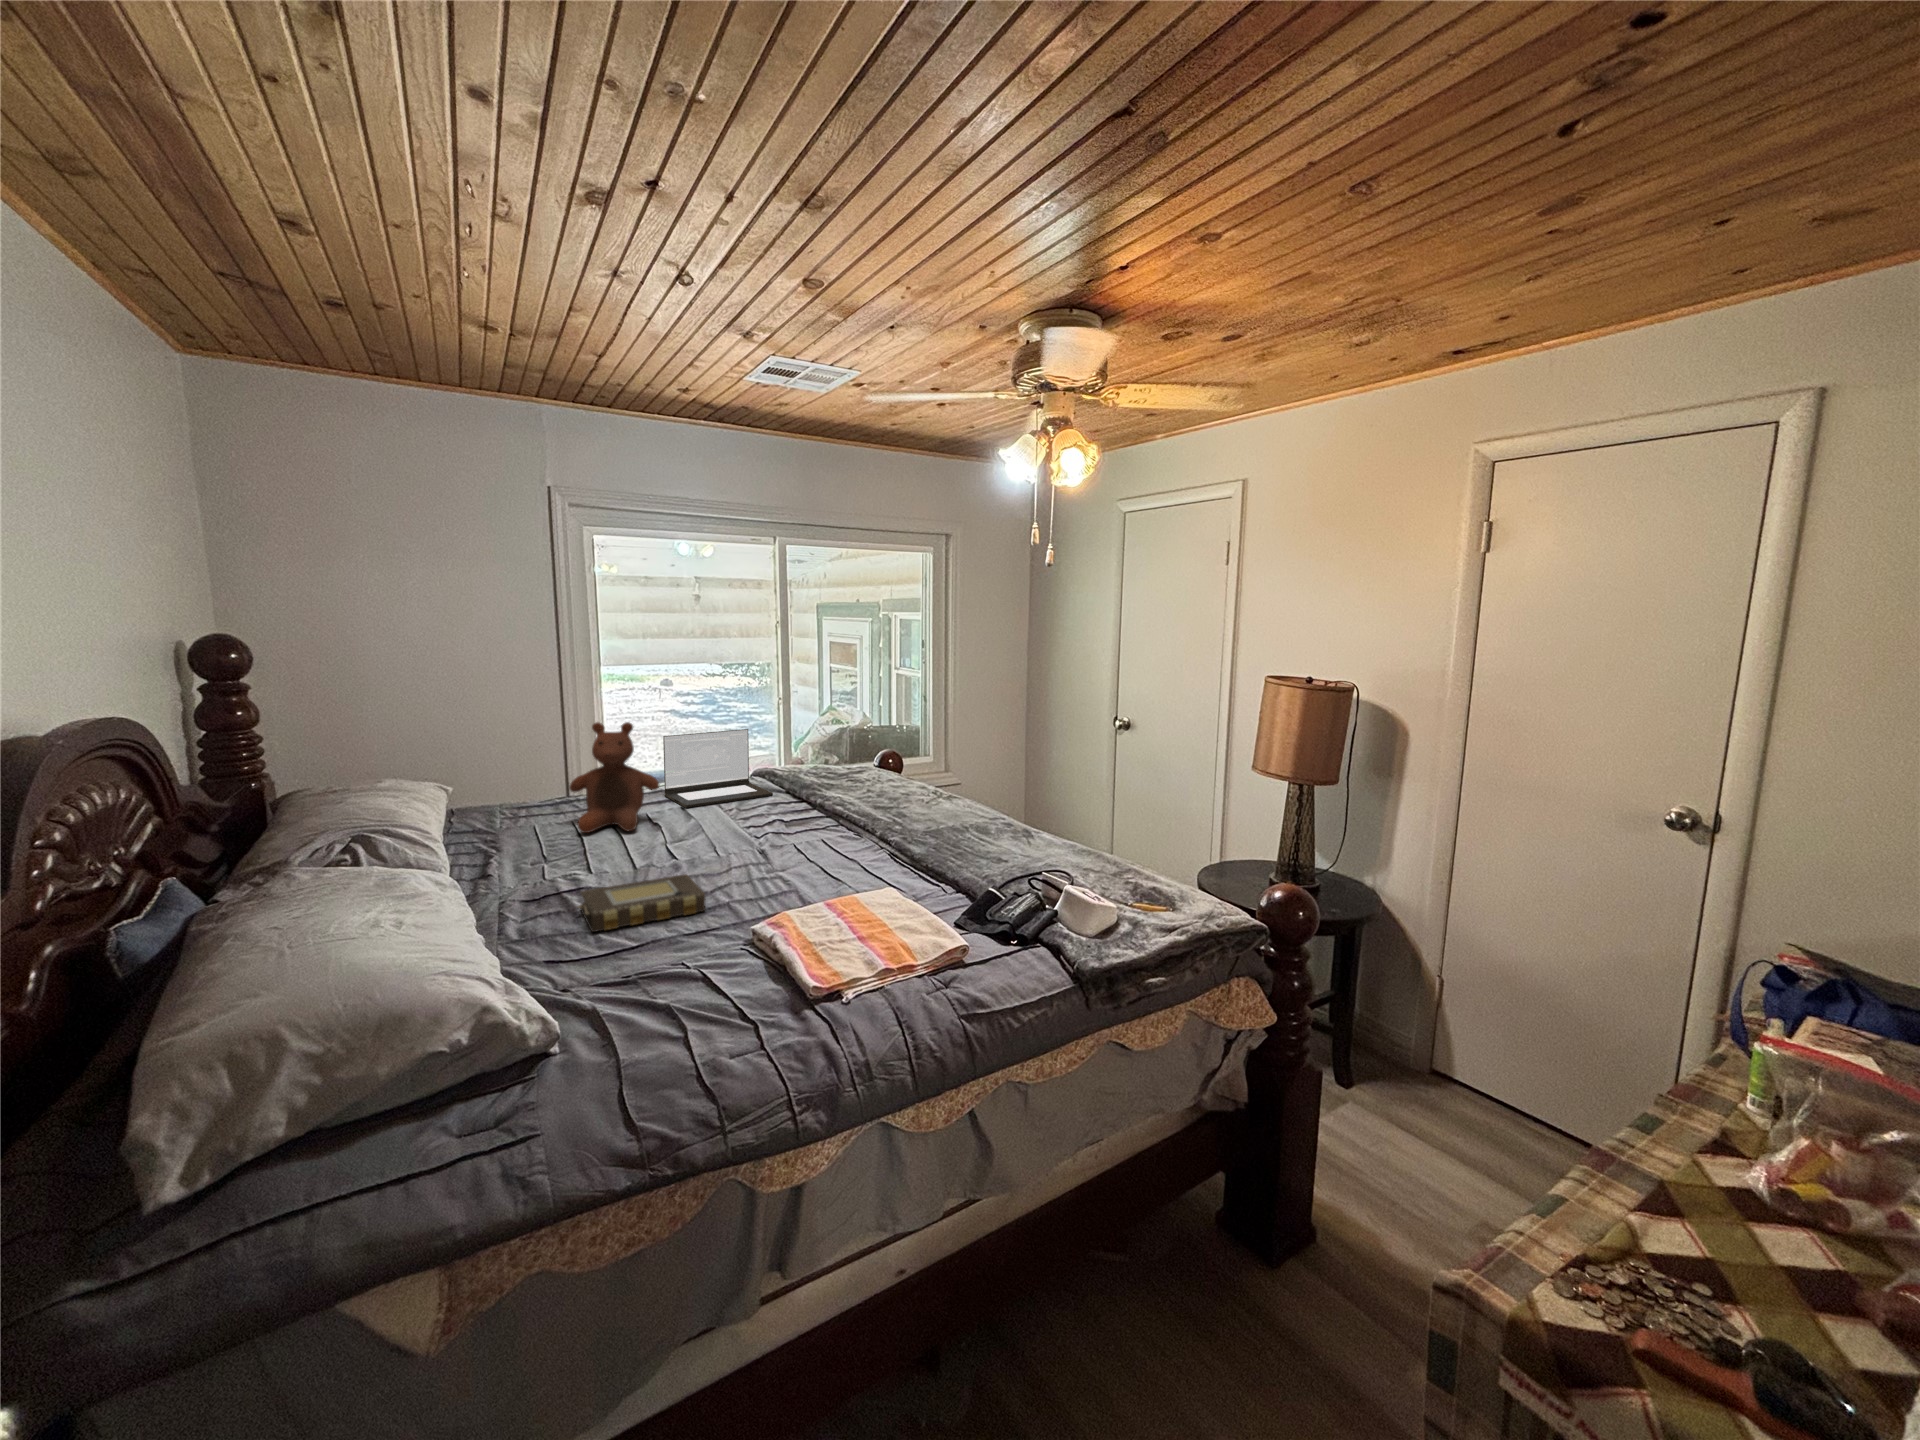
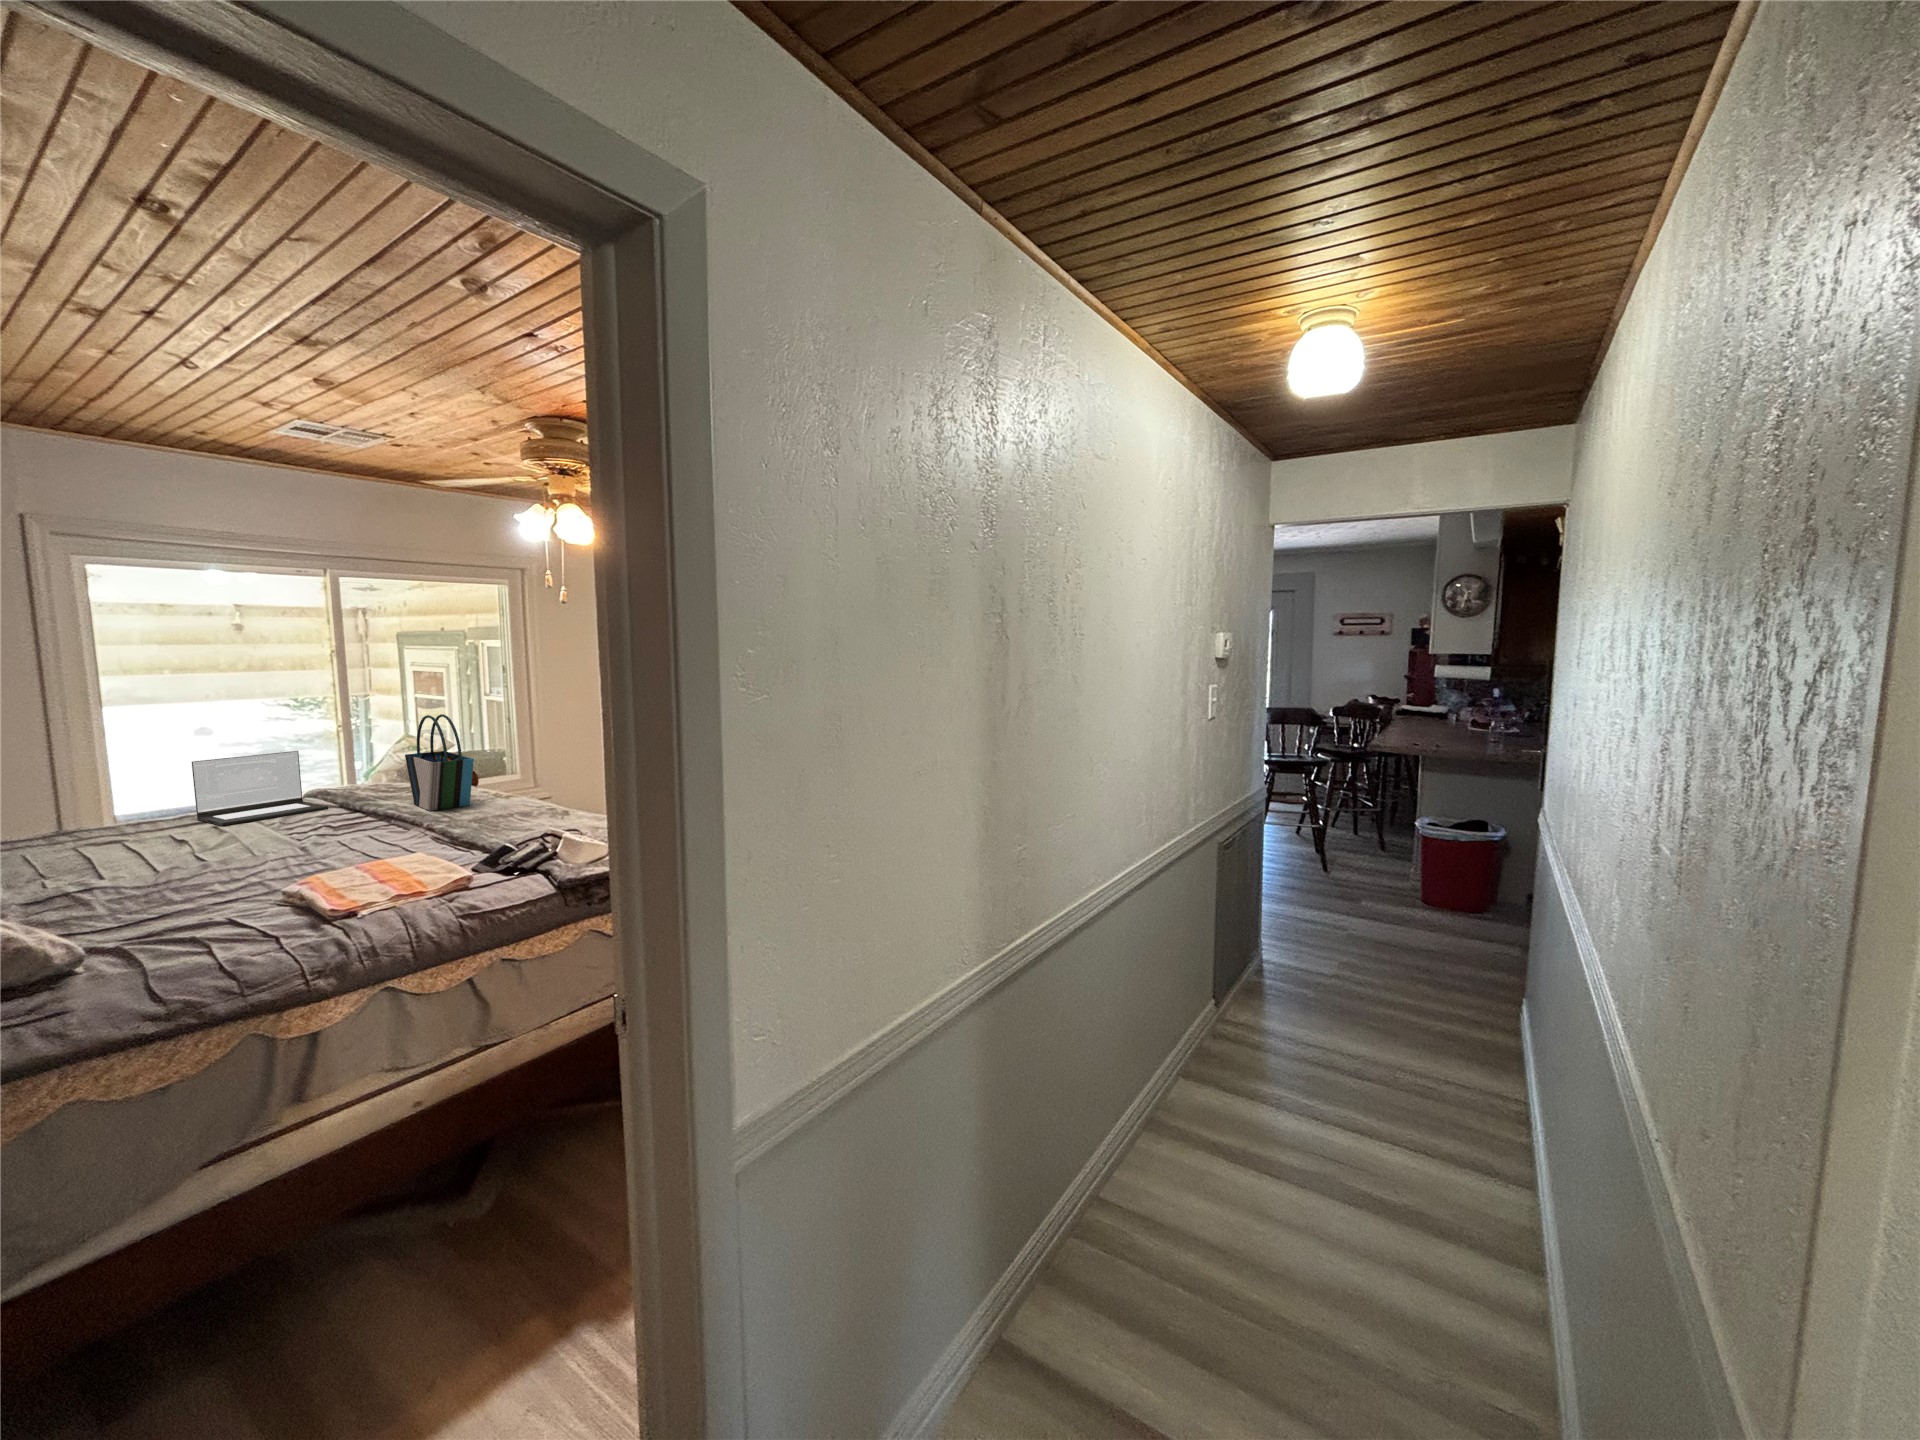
tote bag: none [845,701,918,813] -> present [405,714,474,811]
stuffed bear: present [569,722,659,833] -> none [68,746,186,854]
book: present [578,874,706,932] -> none [80,864,232,914]

